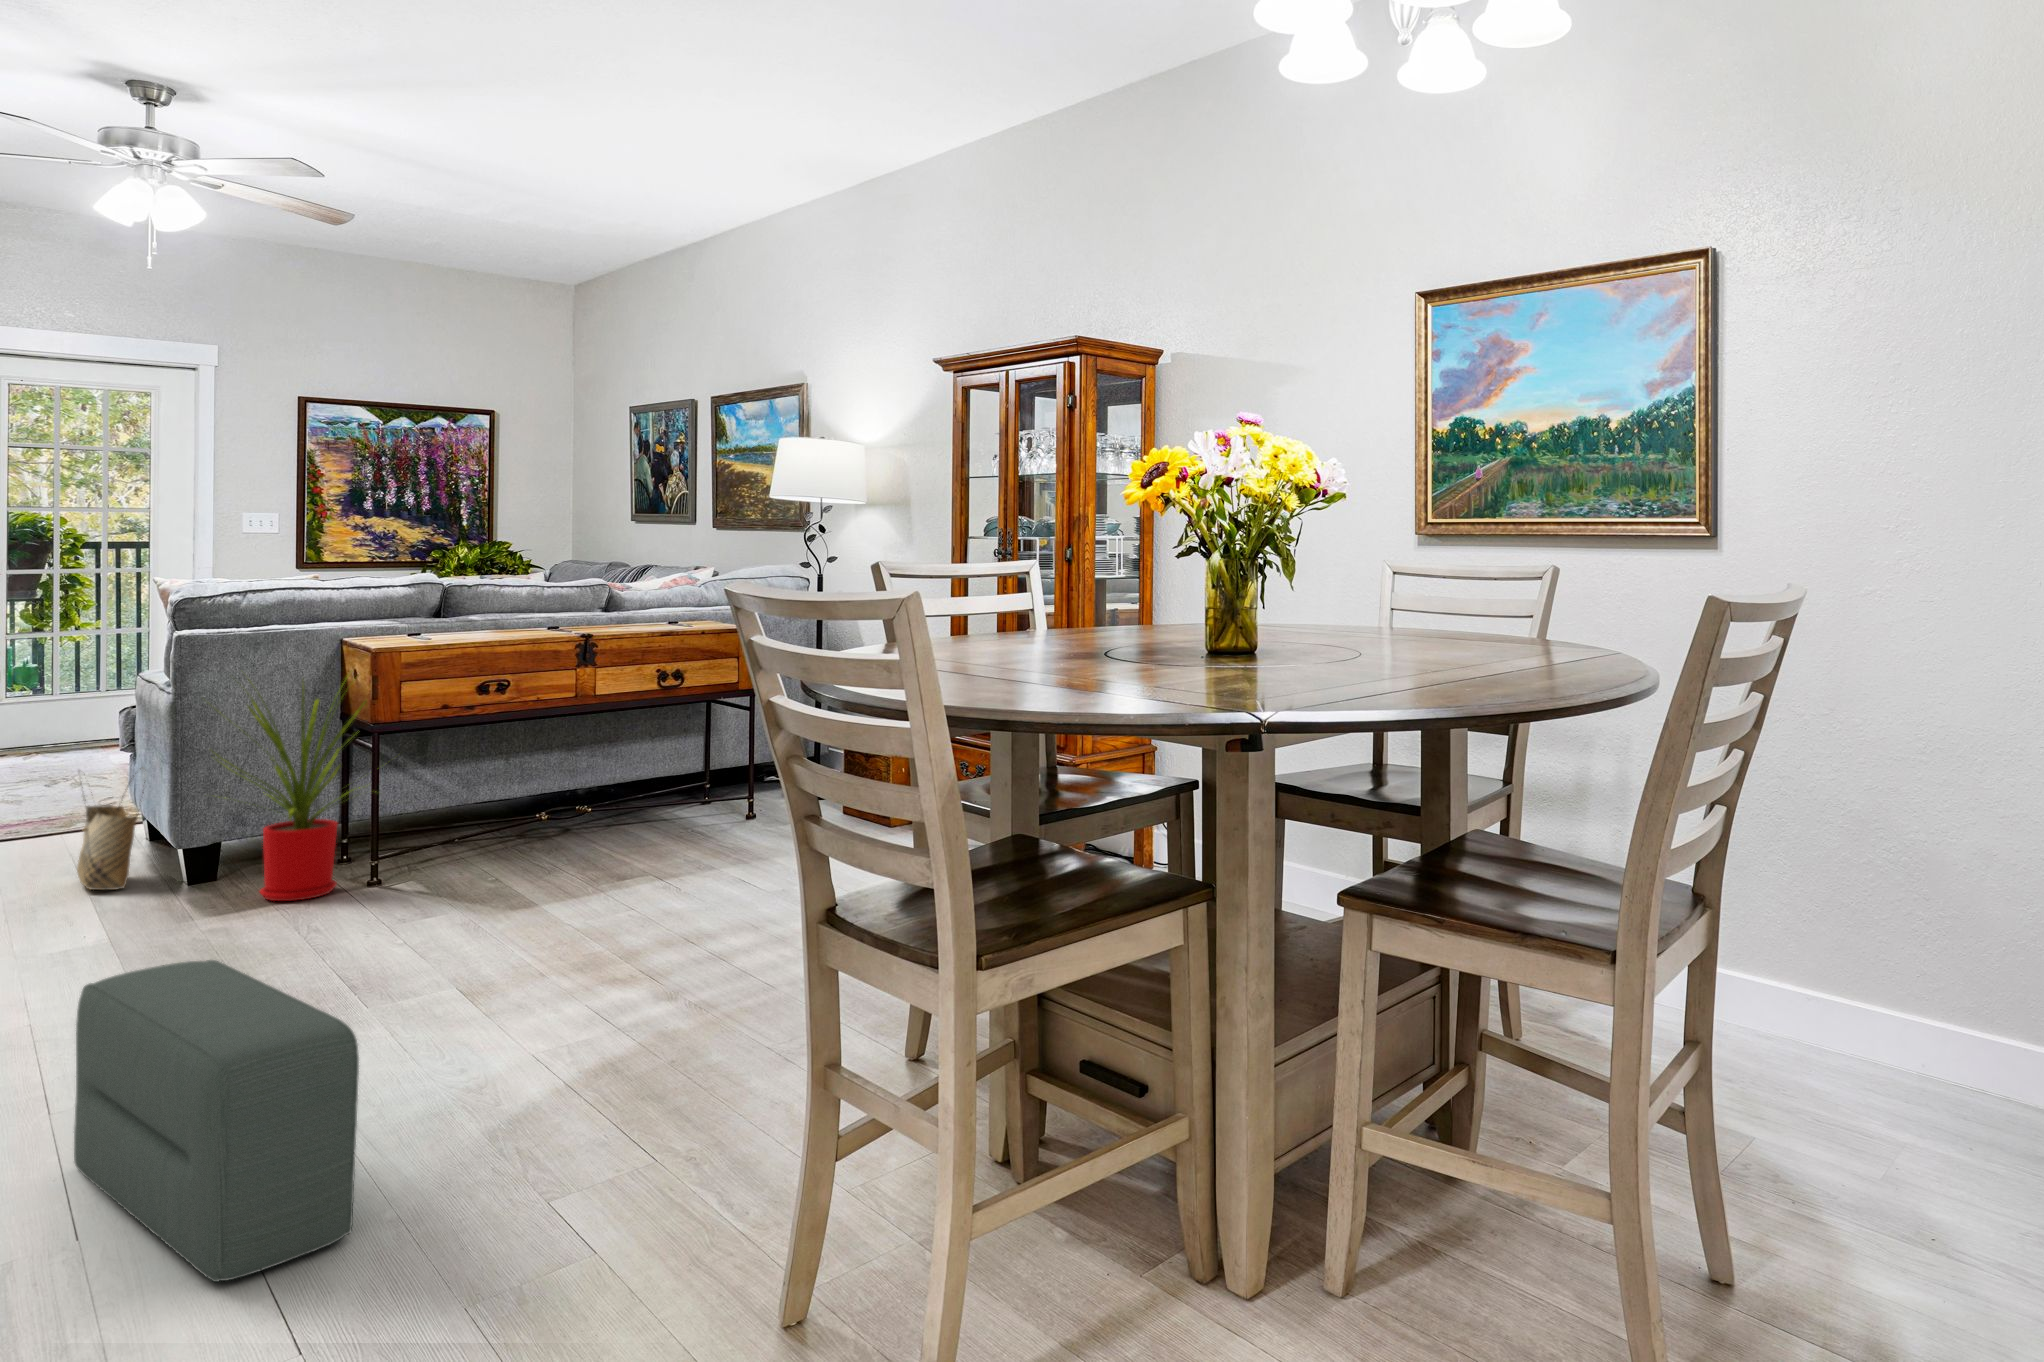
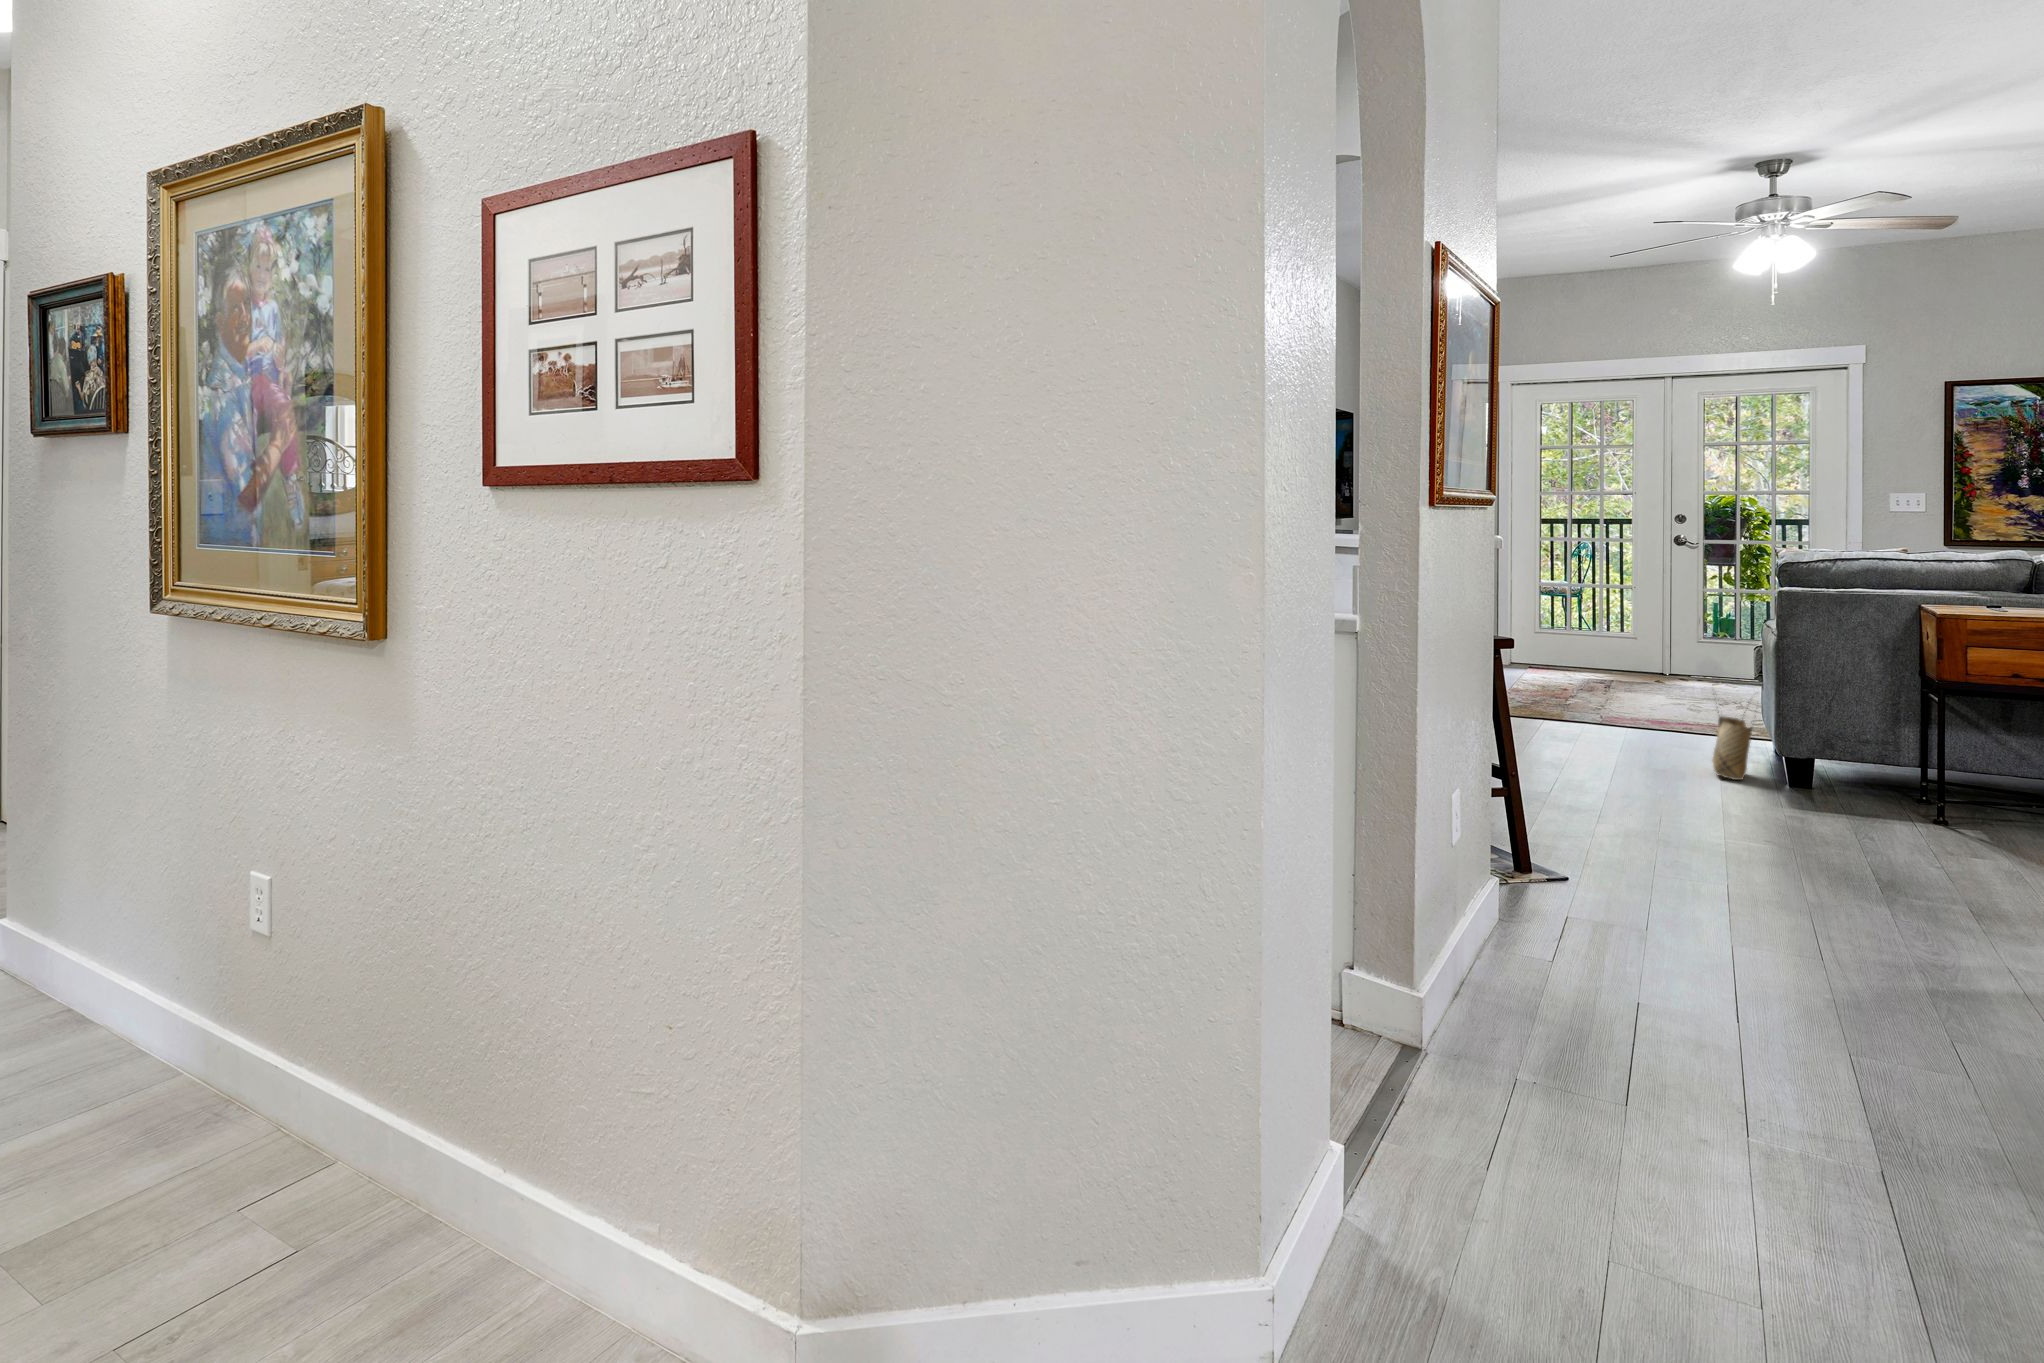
house plant: present [215,670,376,901] -> none [1785,623,1973,819]
pouf: present [74,960,359,1282] -> none [1641,800,1788,1002]

